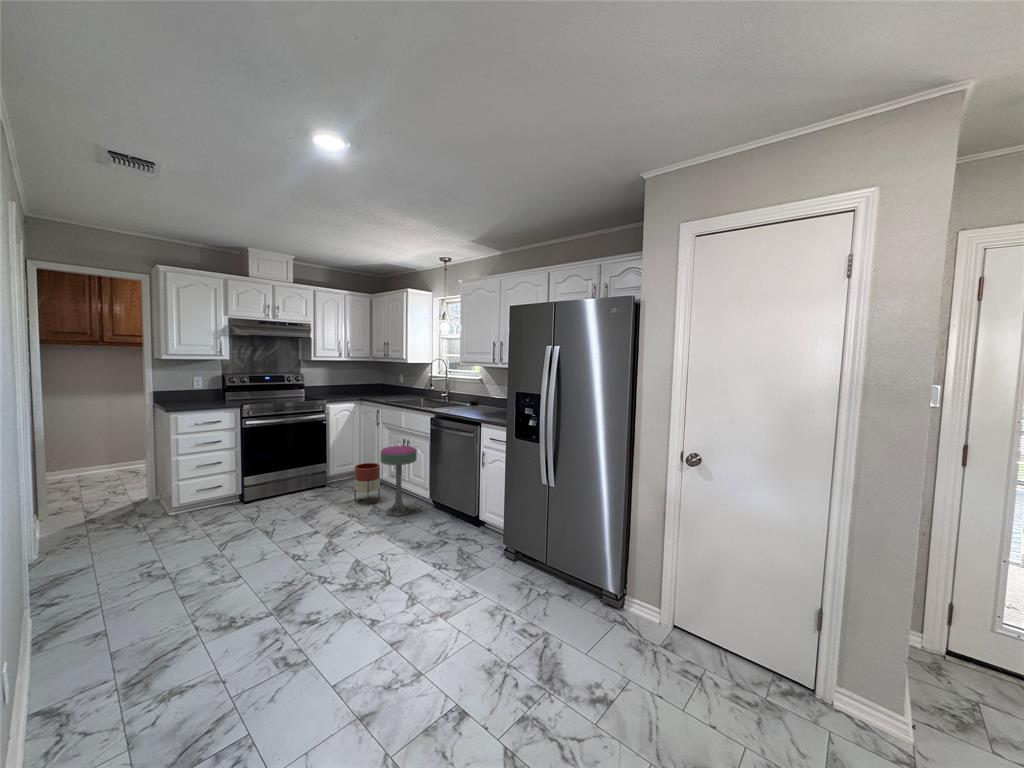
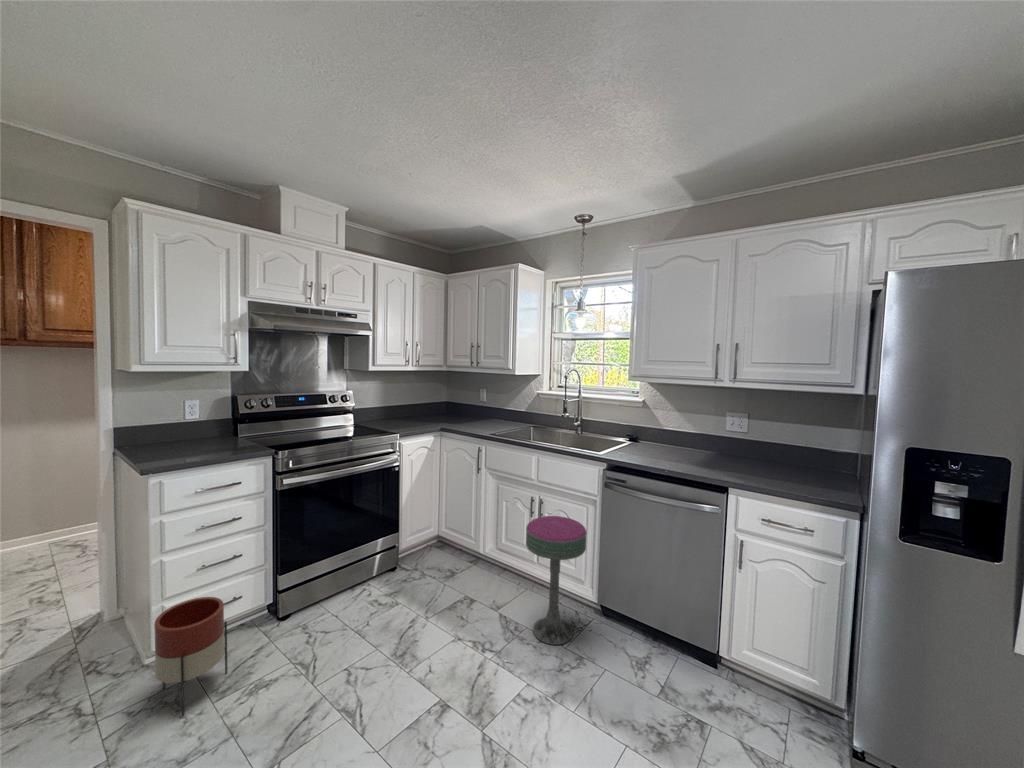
planter: present [355,463,380,505] -> present [154,597,228,715]

